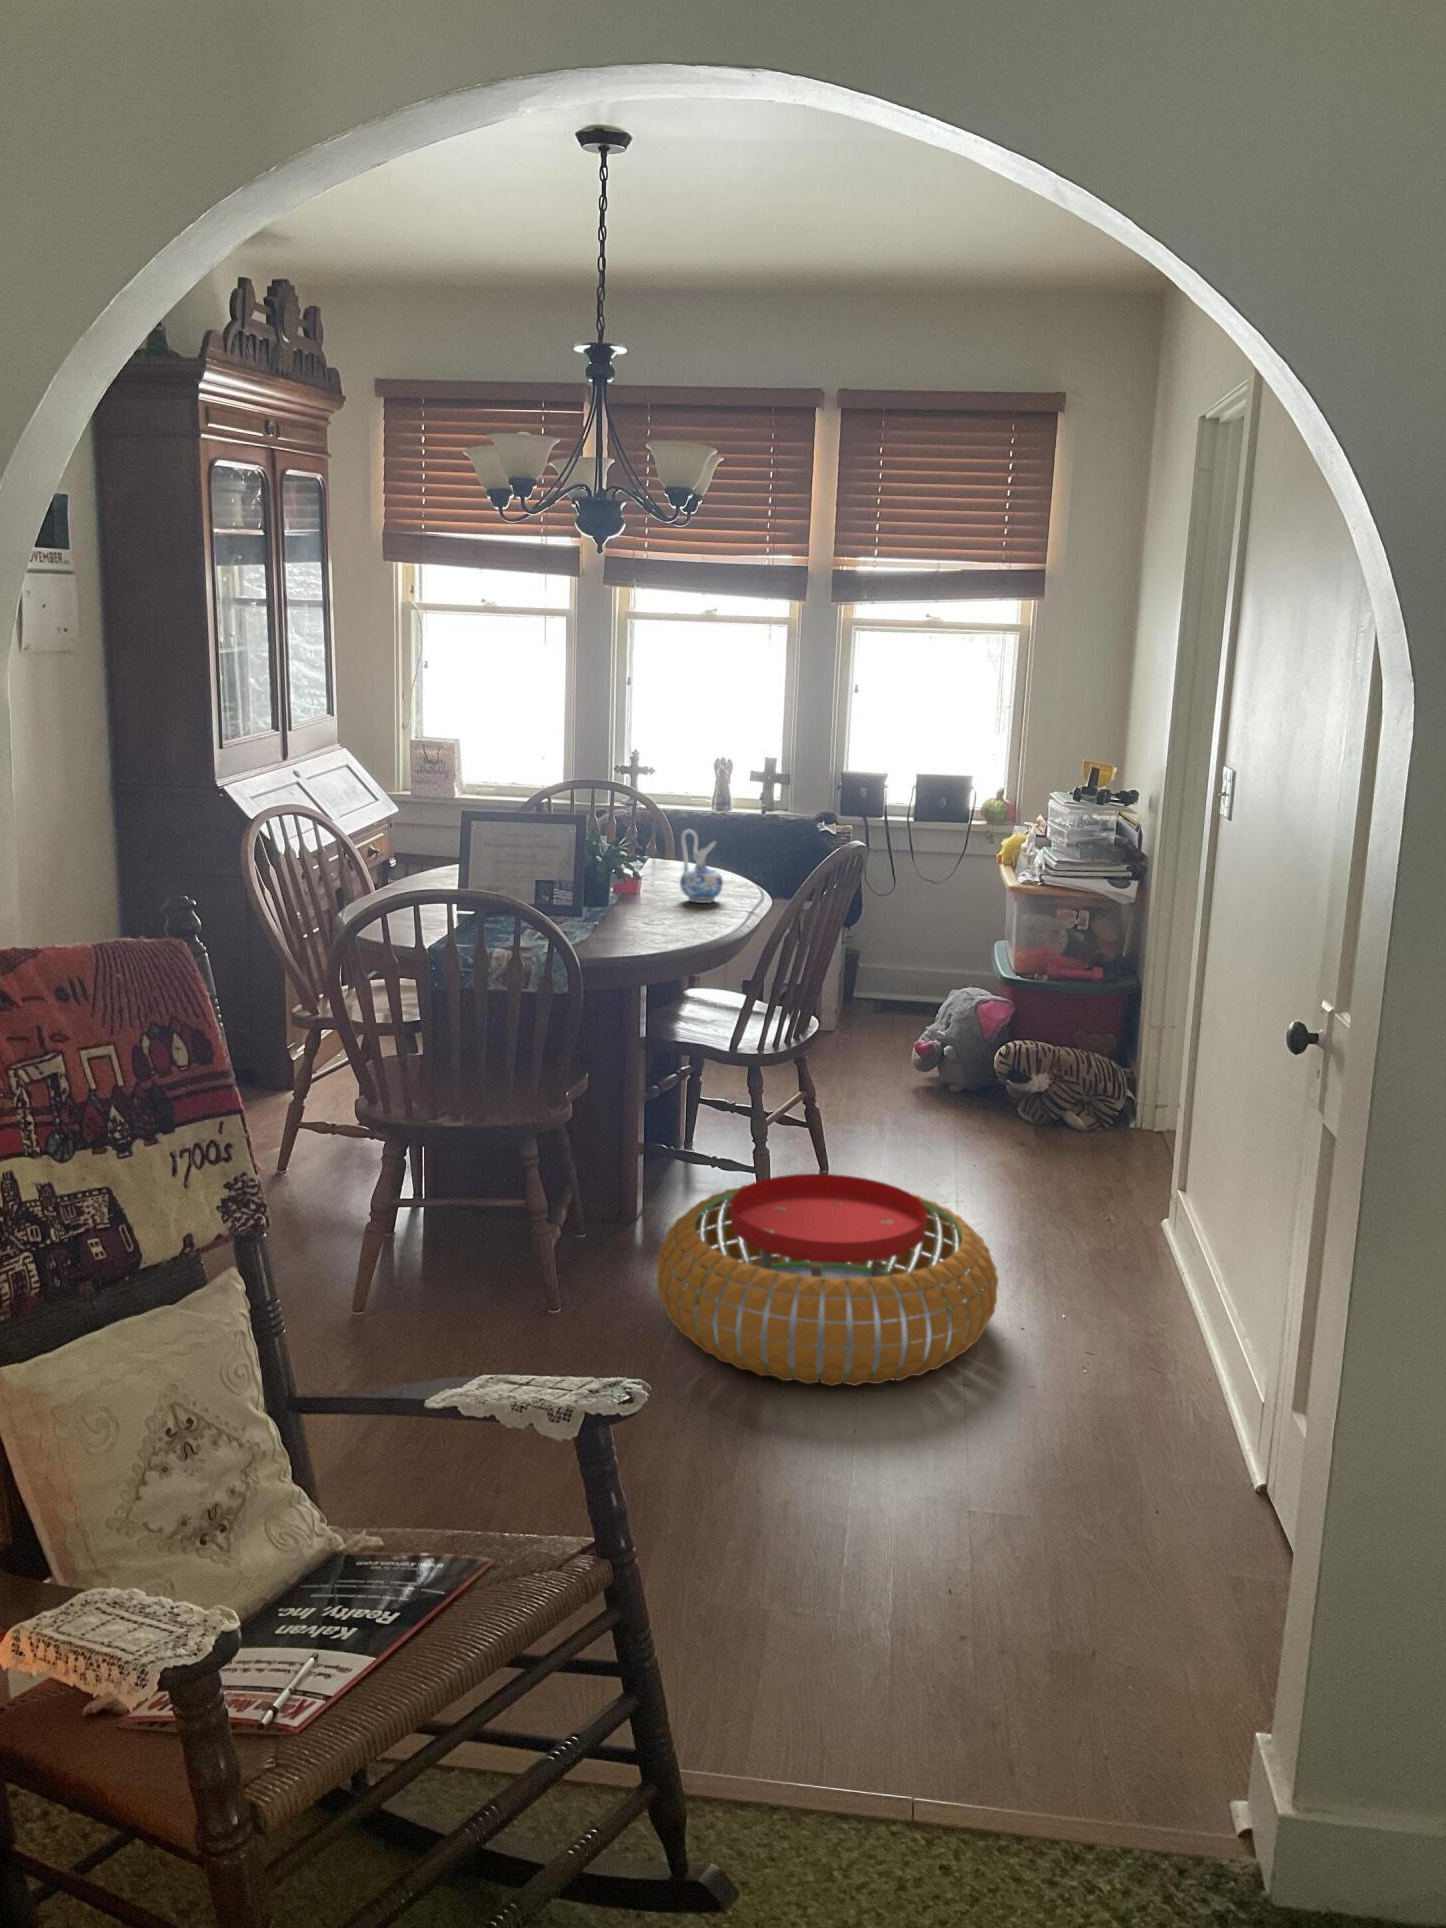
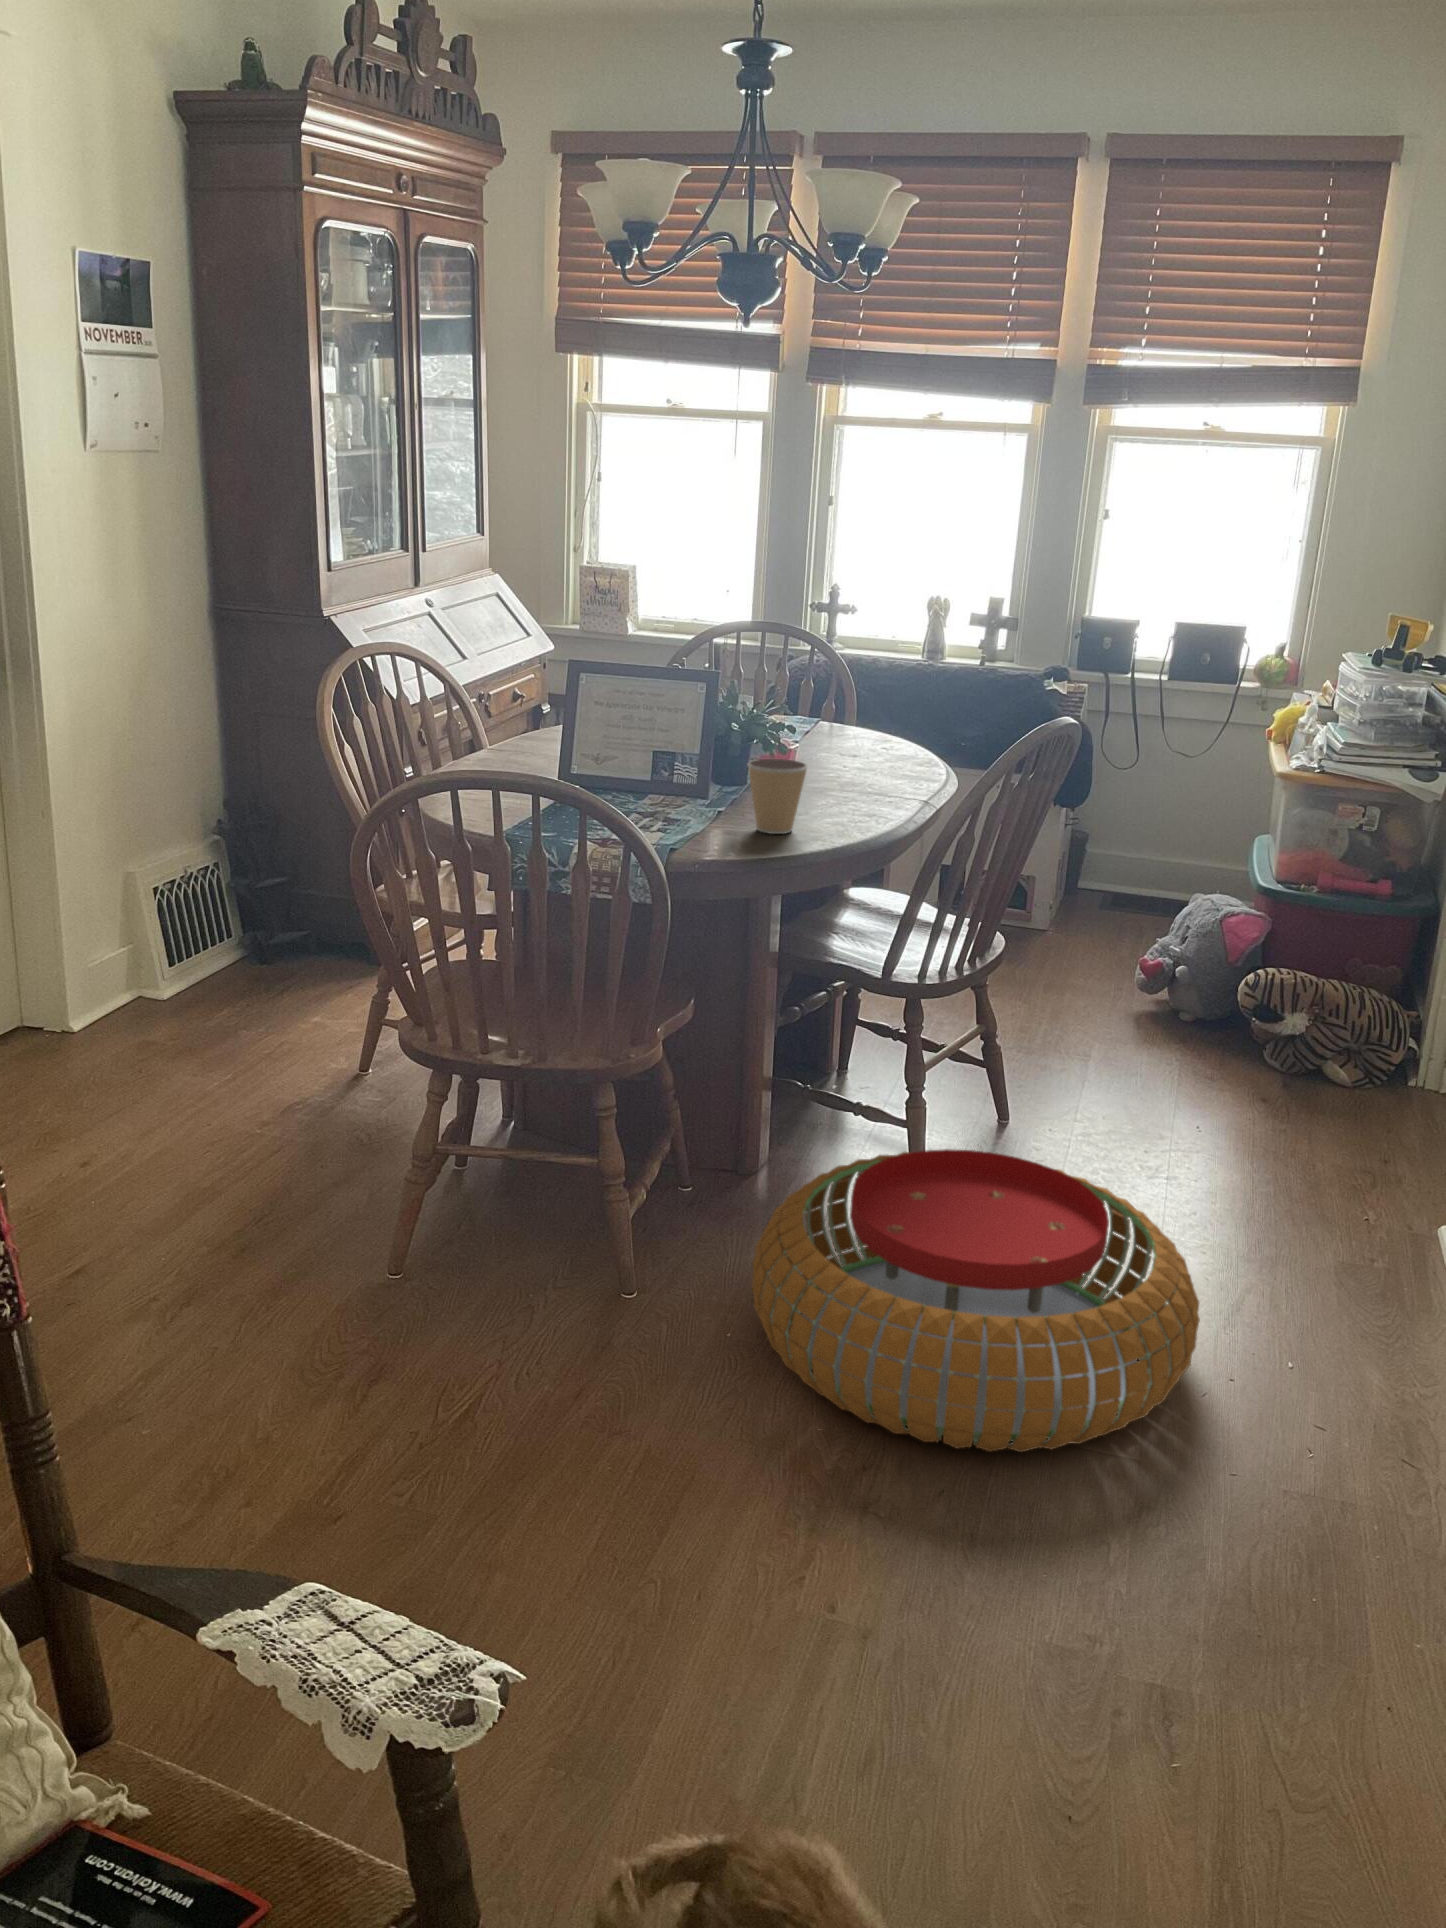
ceramic pitcher: present [680,830,723,903] -> none [840,692,894,785]
coffee cup: none [619,881,667,939] -> present [748,758,808,834]

